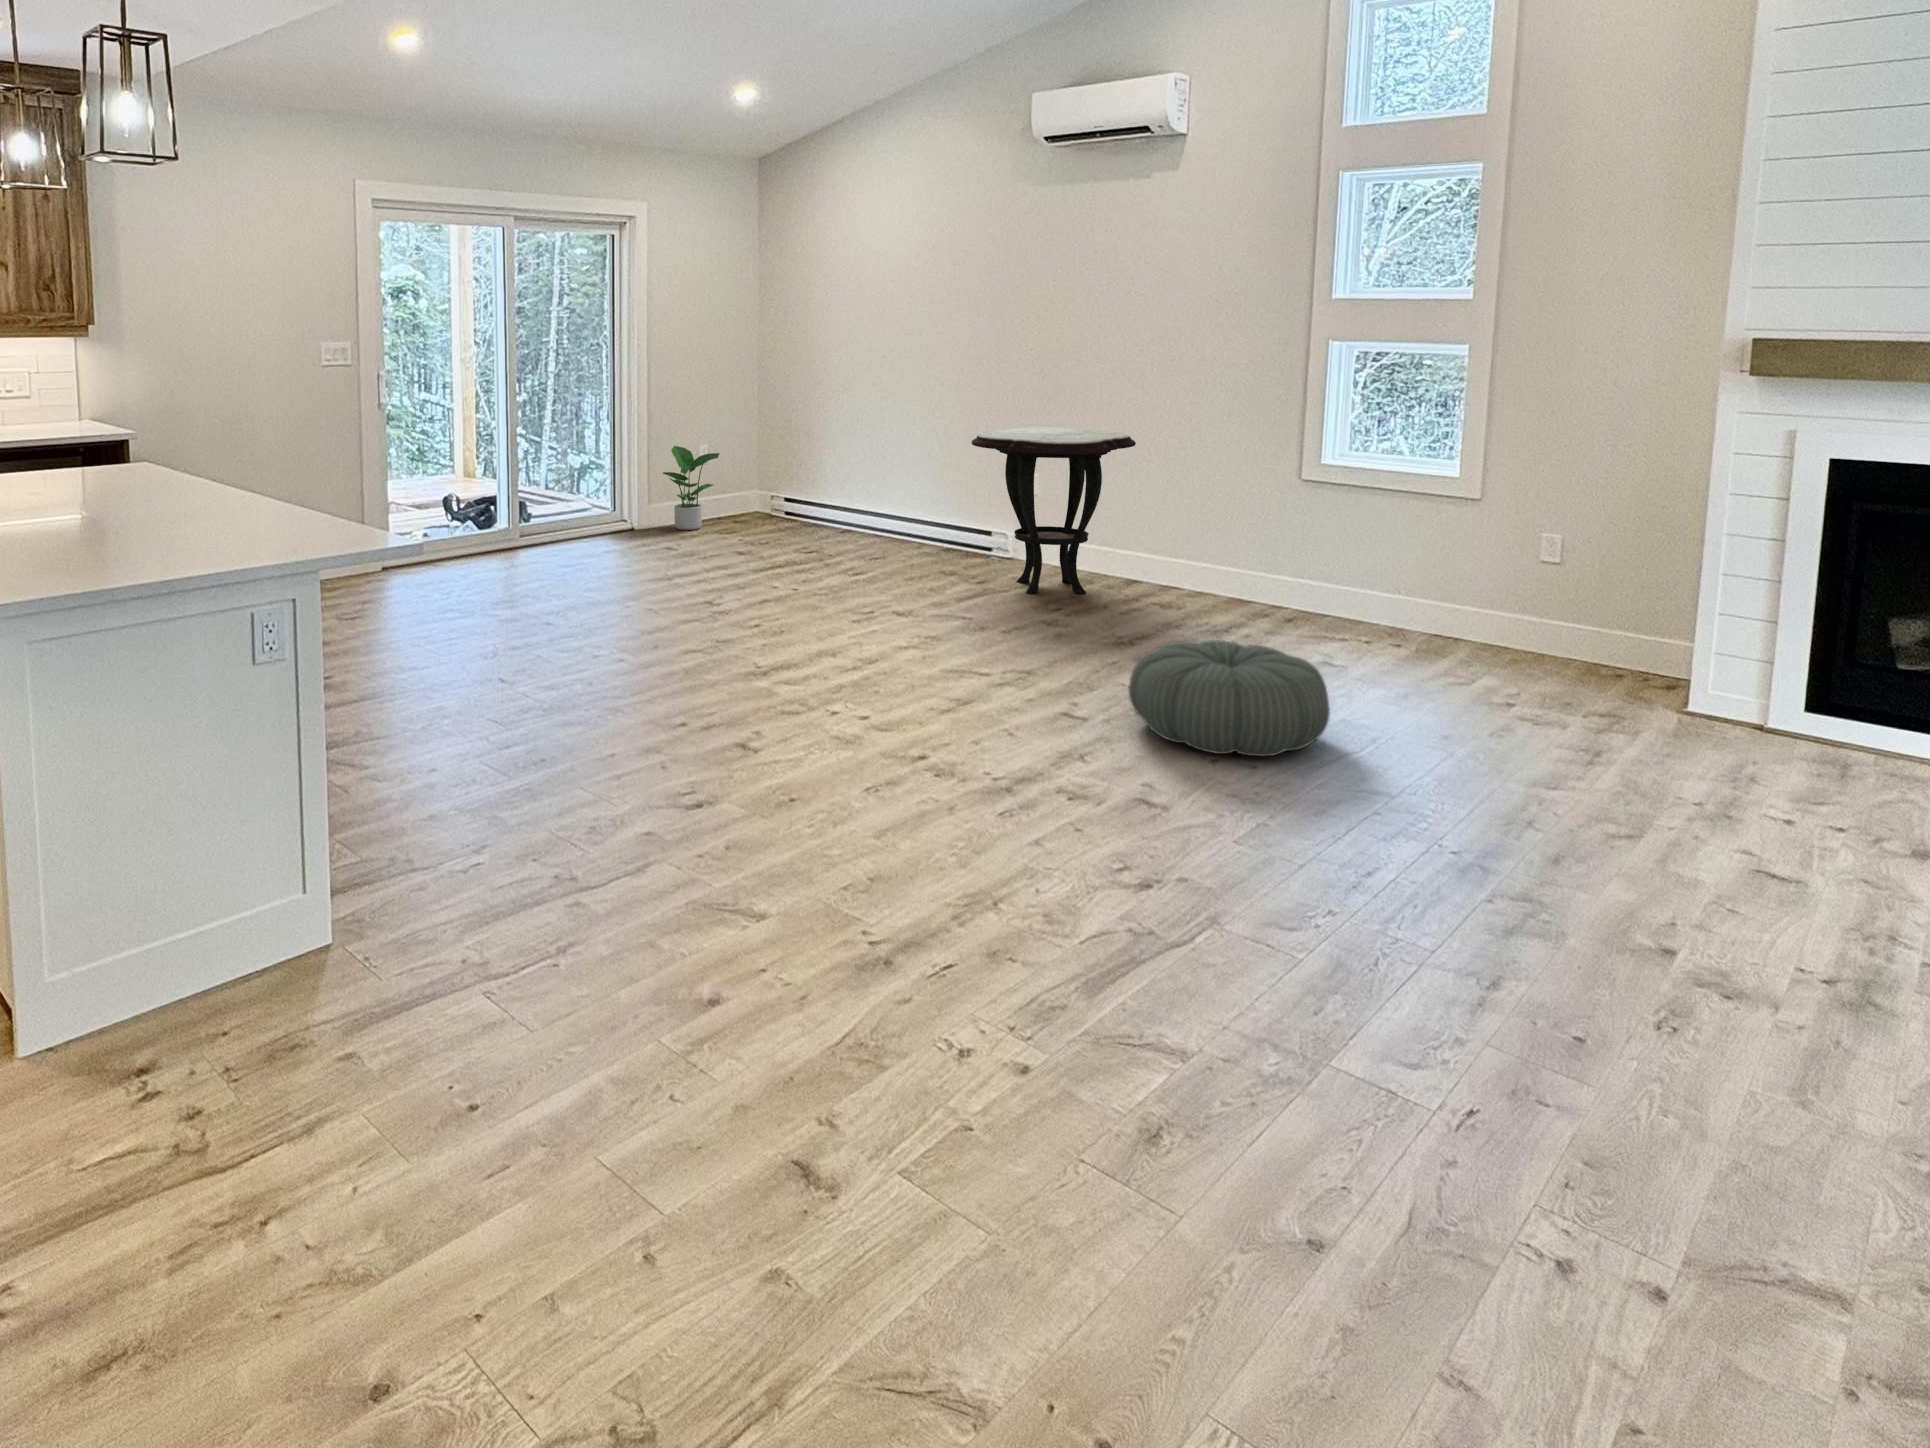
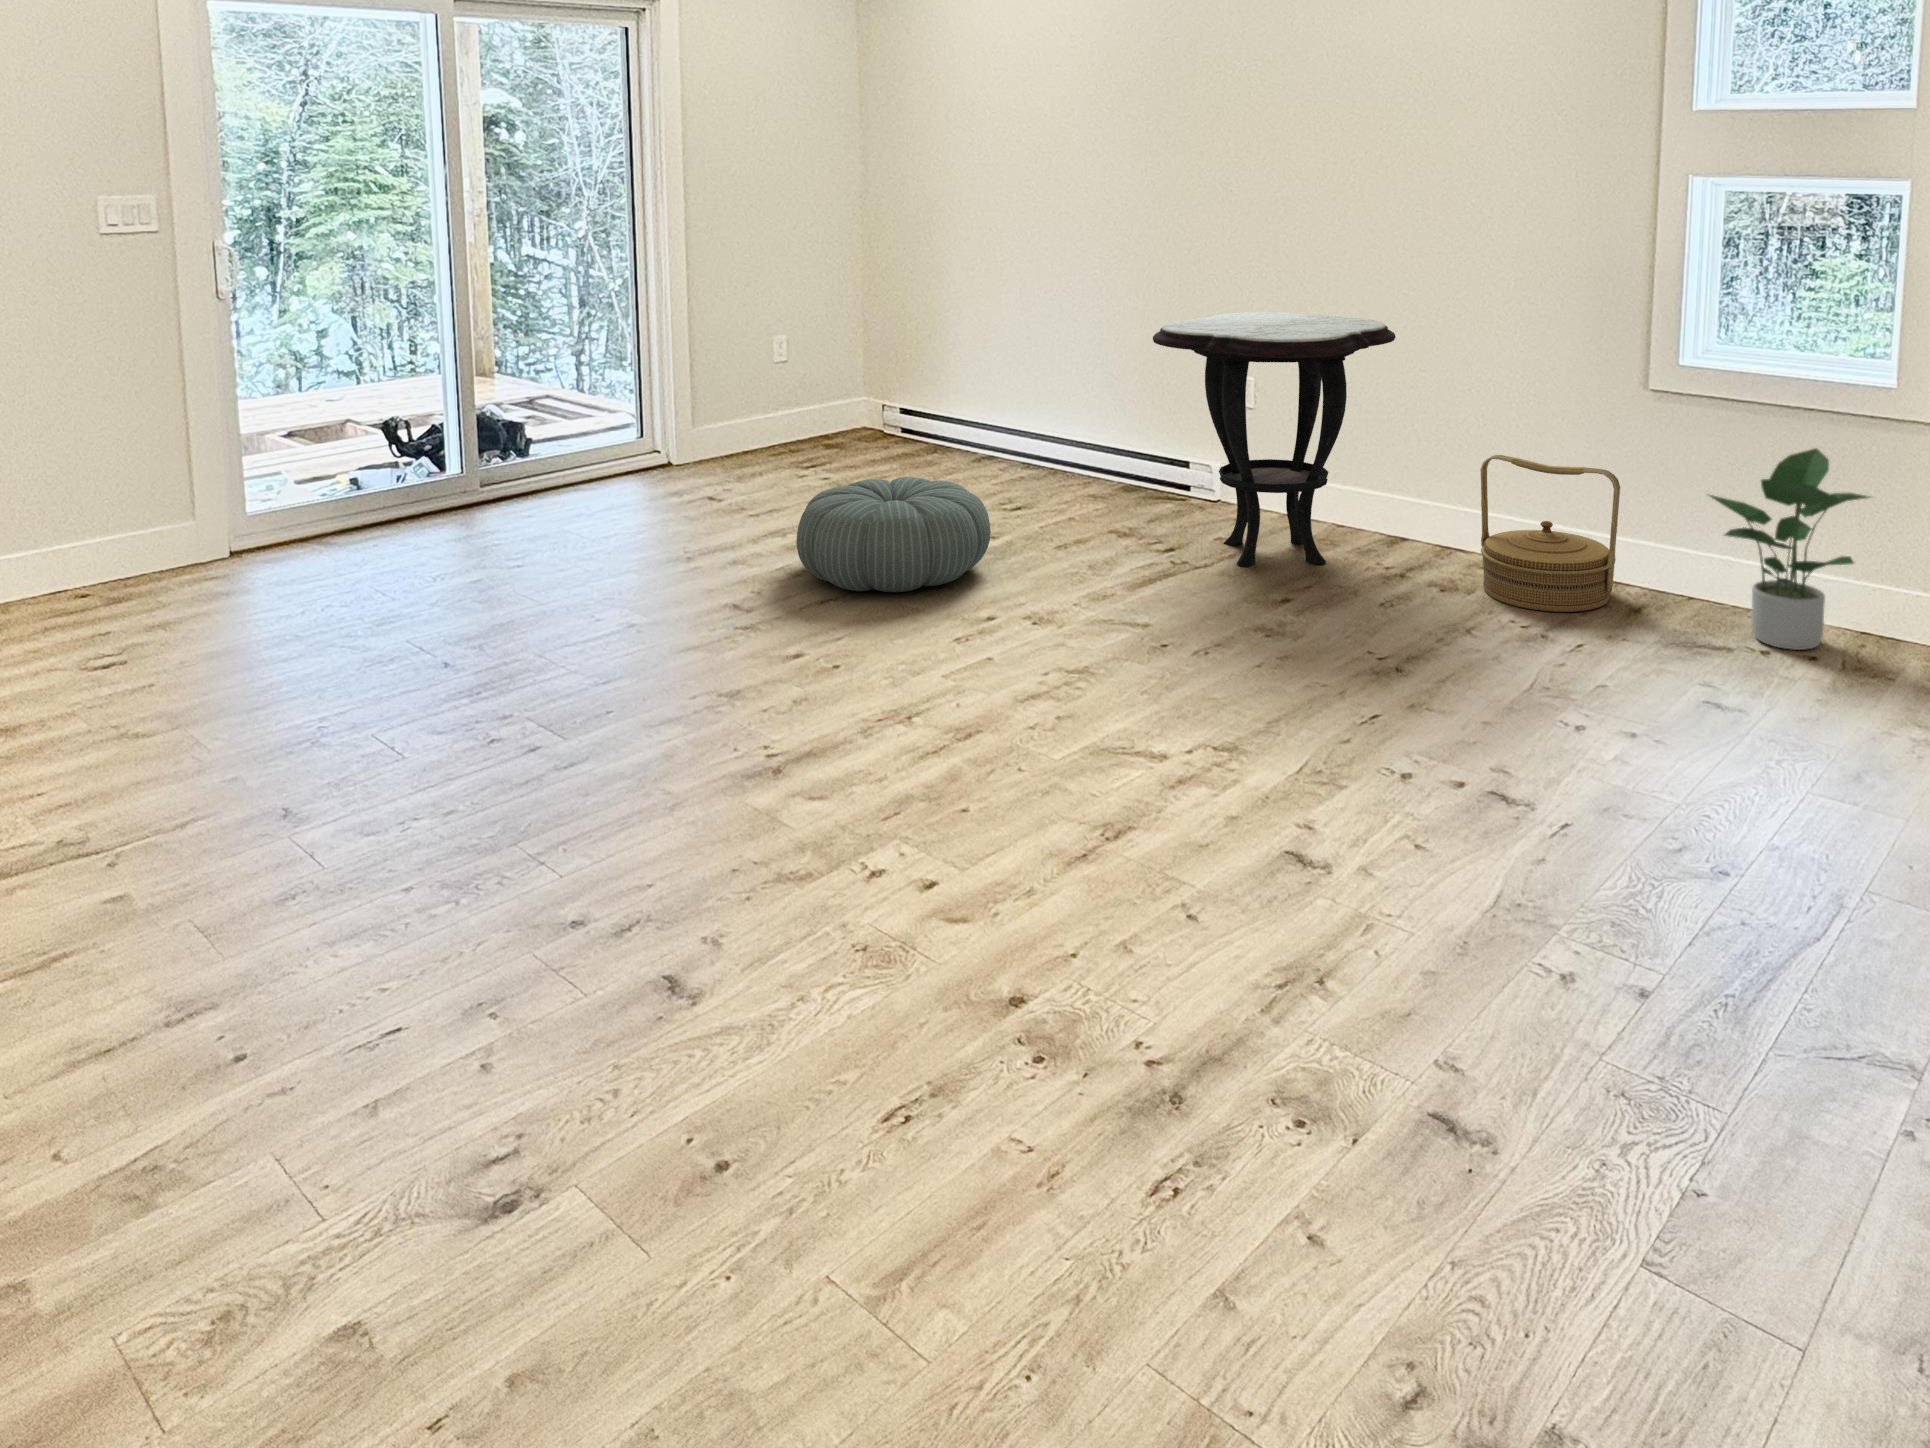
potted plant: present [663,446,720,530] -> present [1710,448,1869,650]
woven basket: none [1190,521,1282,621] -> present [1481,455,1620,612]
pouf: present [1129,640,1330,756] -> present [797,477,991,592]

